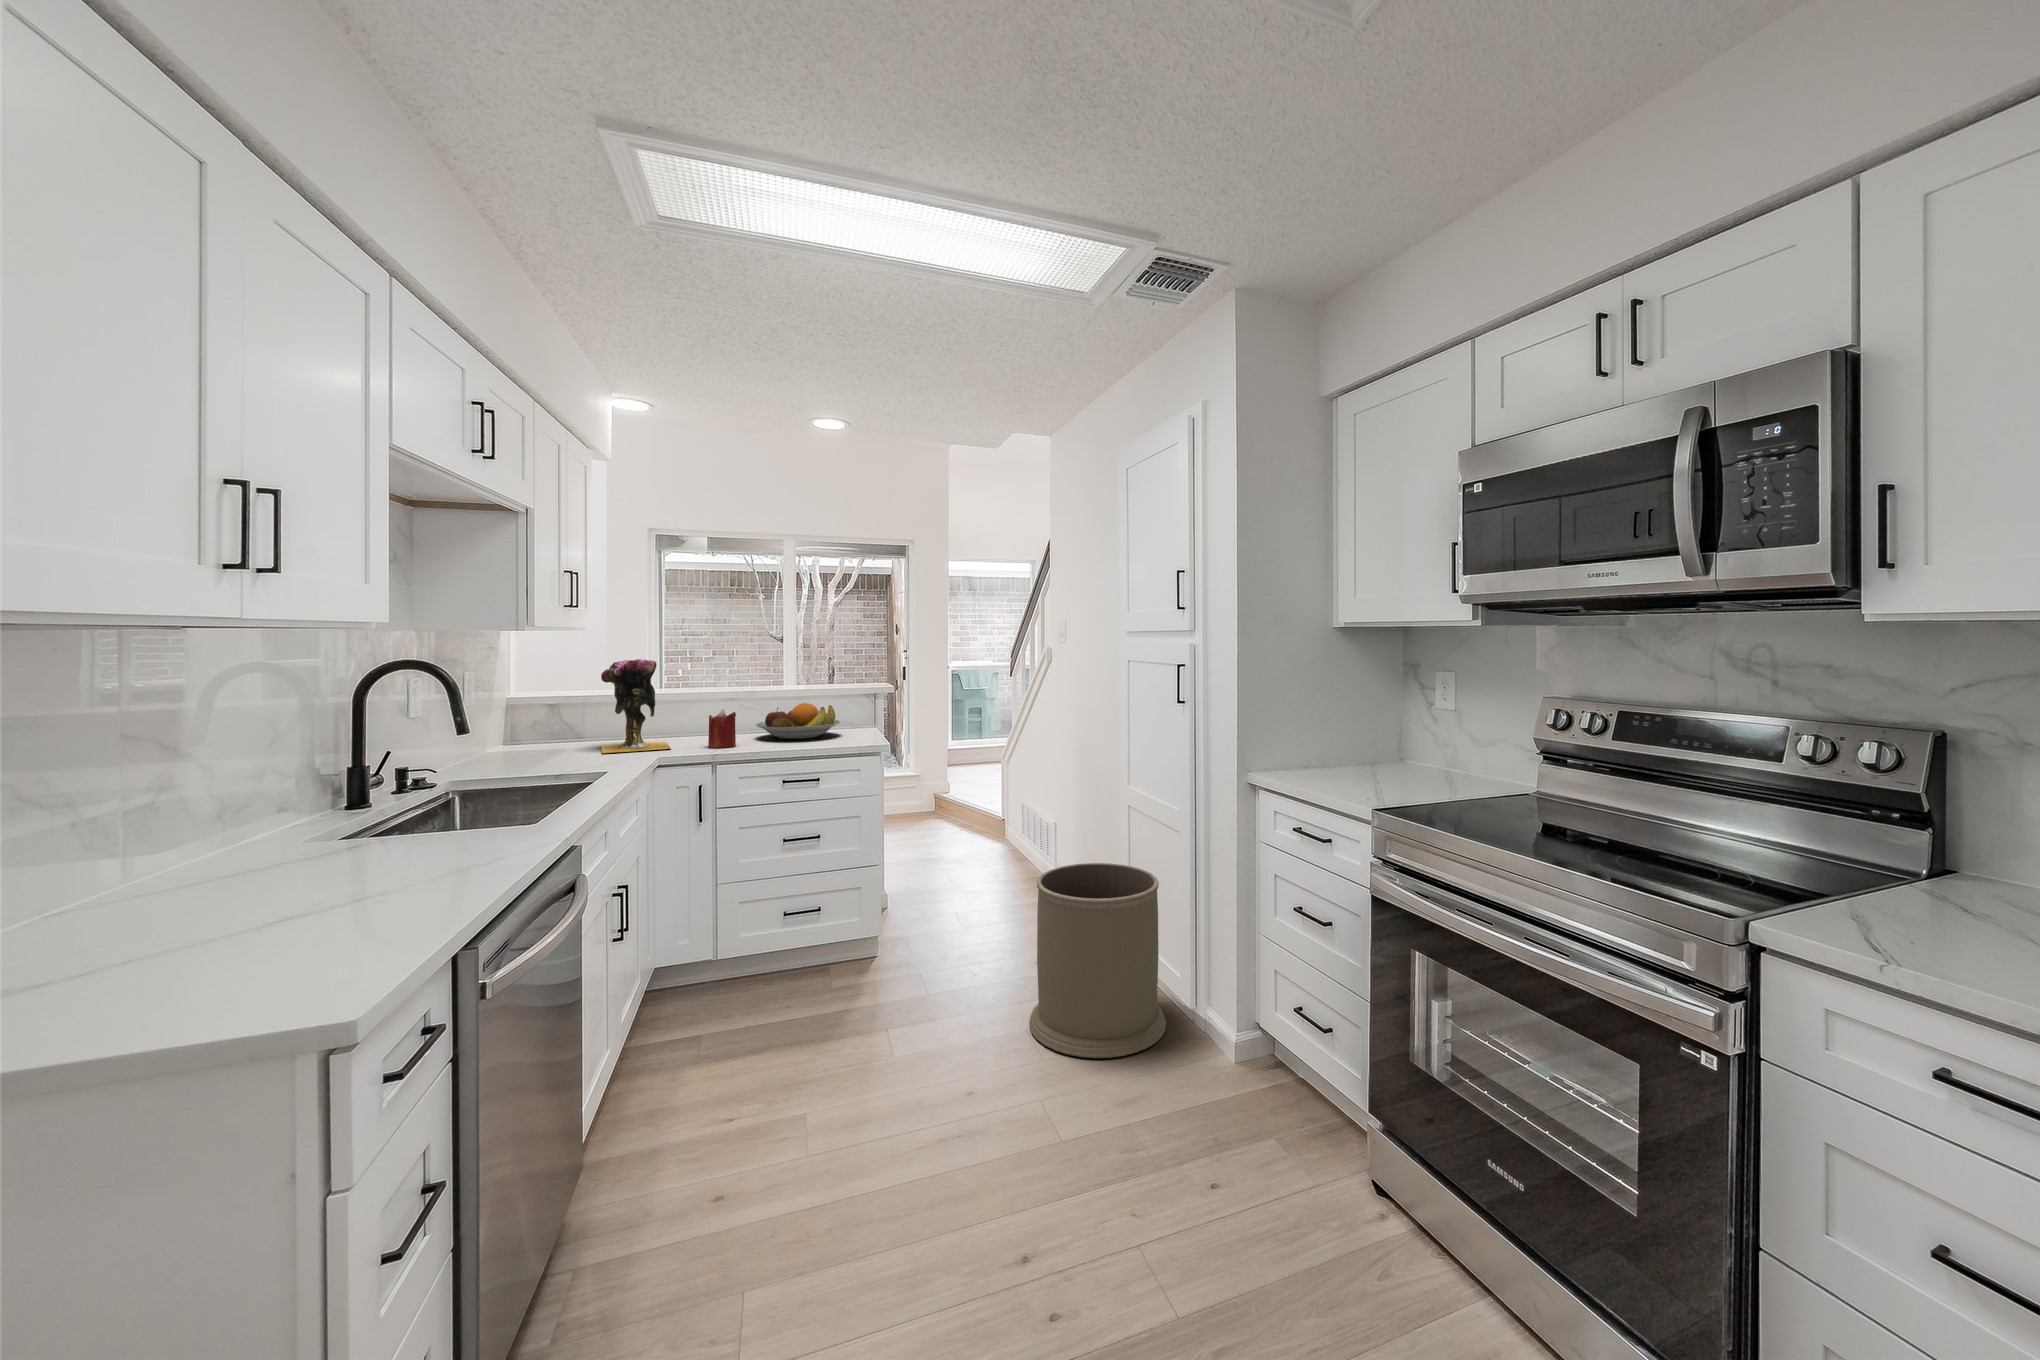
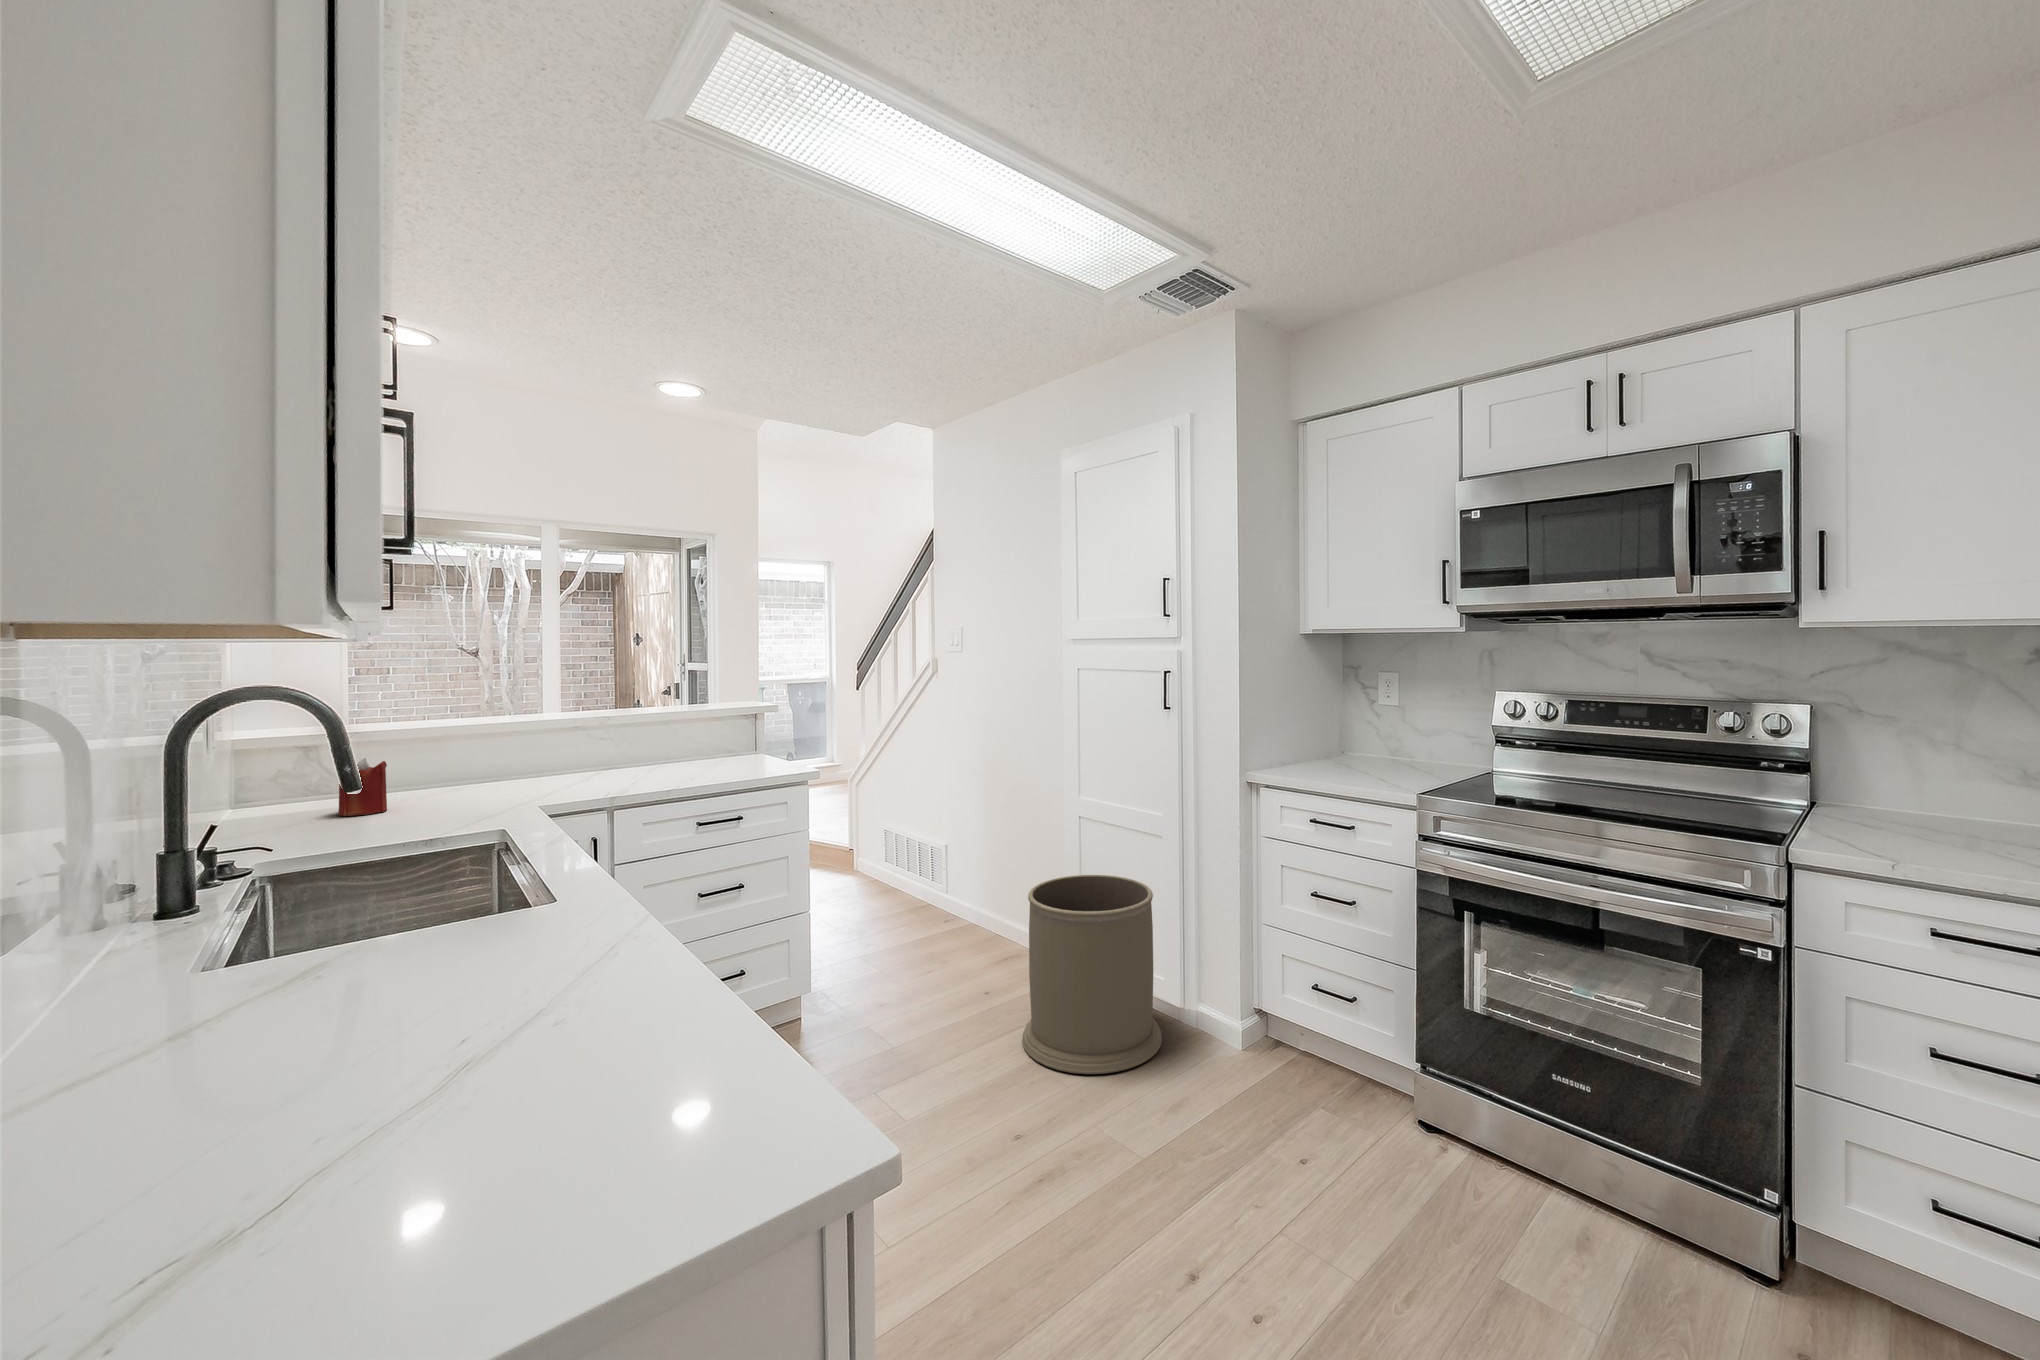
vase: present [601,659,671,753] -> none [424,680,546,805]
fruit bowl: present [756,703,840,739] -> none [632,727,738,771]
candle: present [708,709,736,748] -> present [339,758,387,816]

